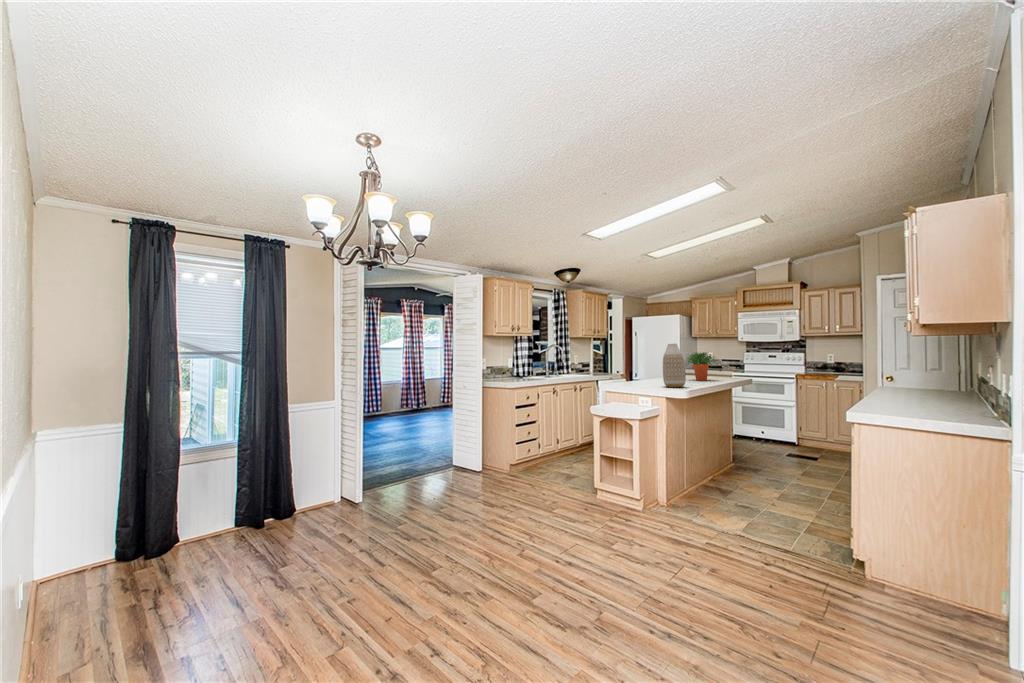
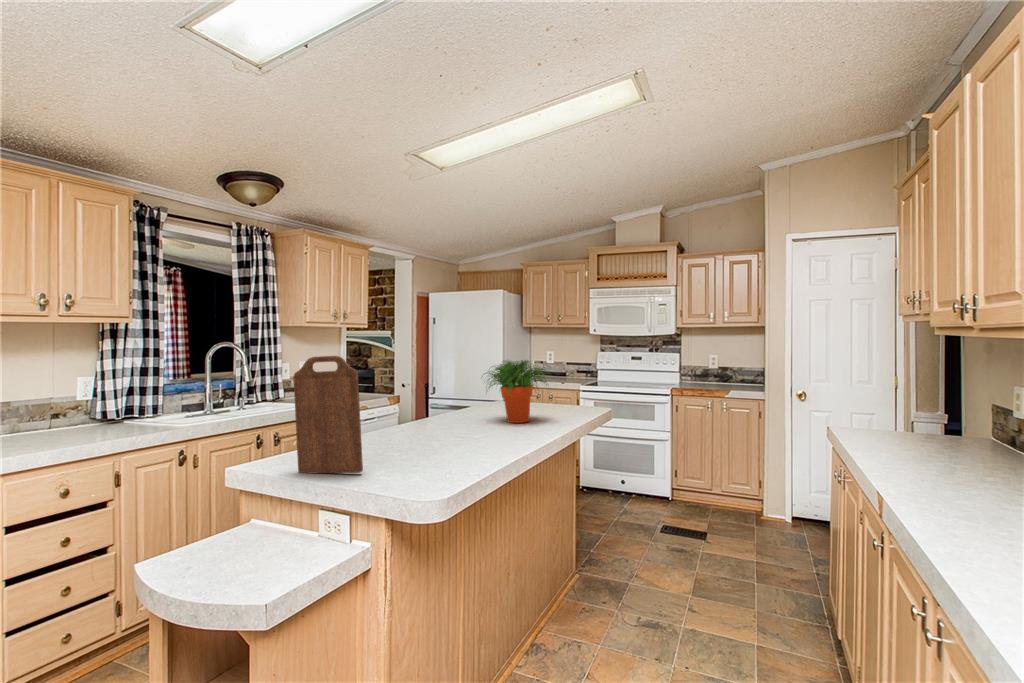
vase: present [663,344,686,387] -> none [399,345,460,471]
cutting board: none [626,347,652,387] -> present [294,356,363,473]

